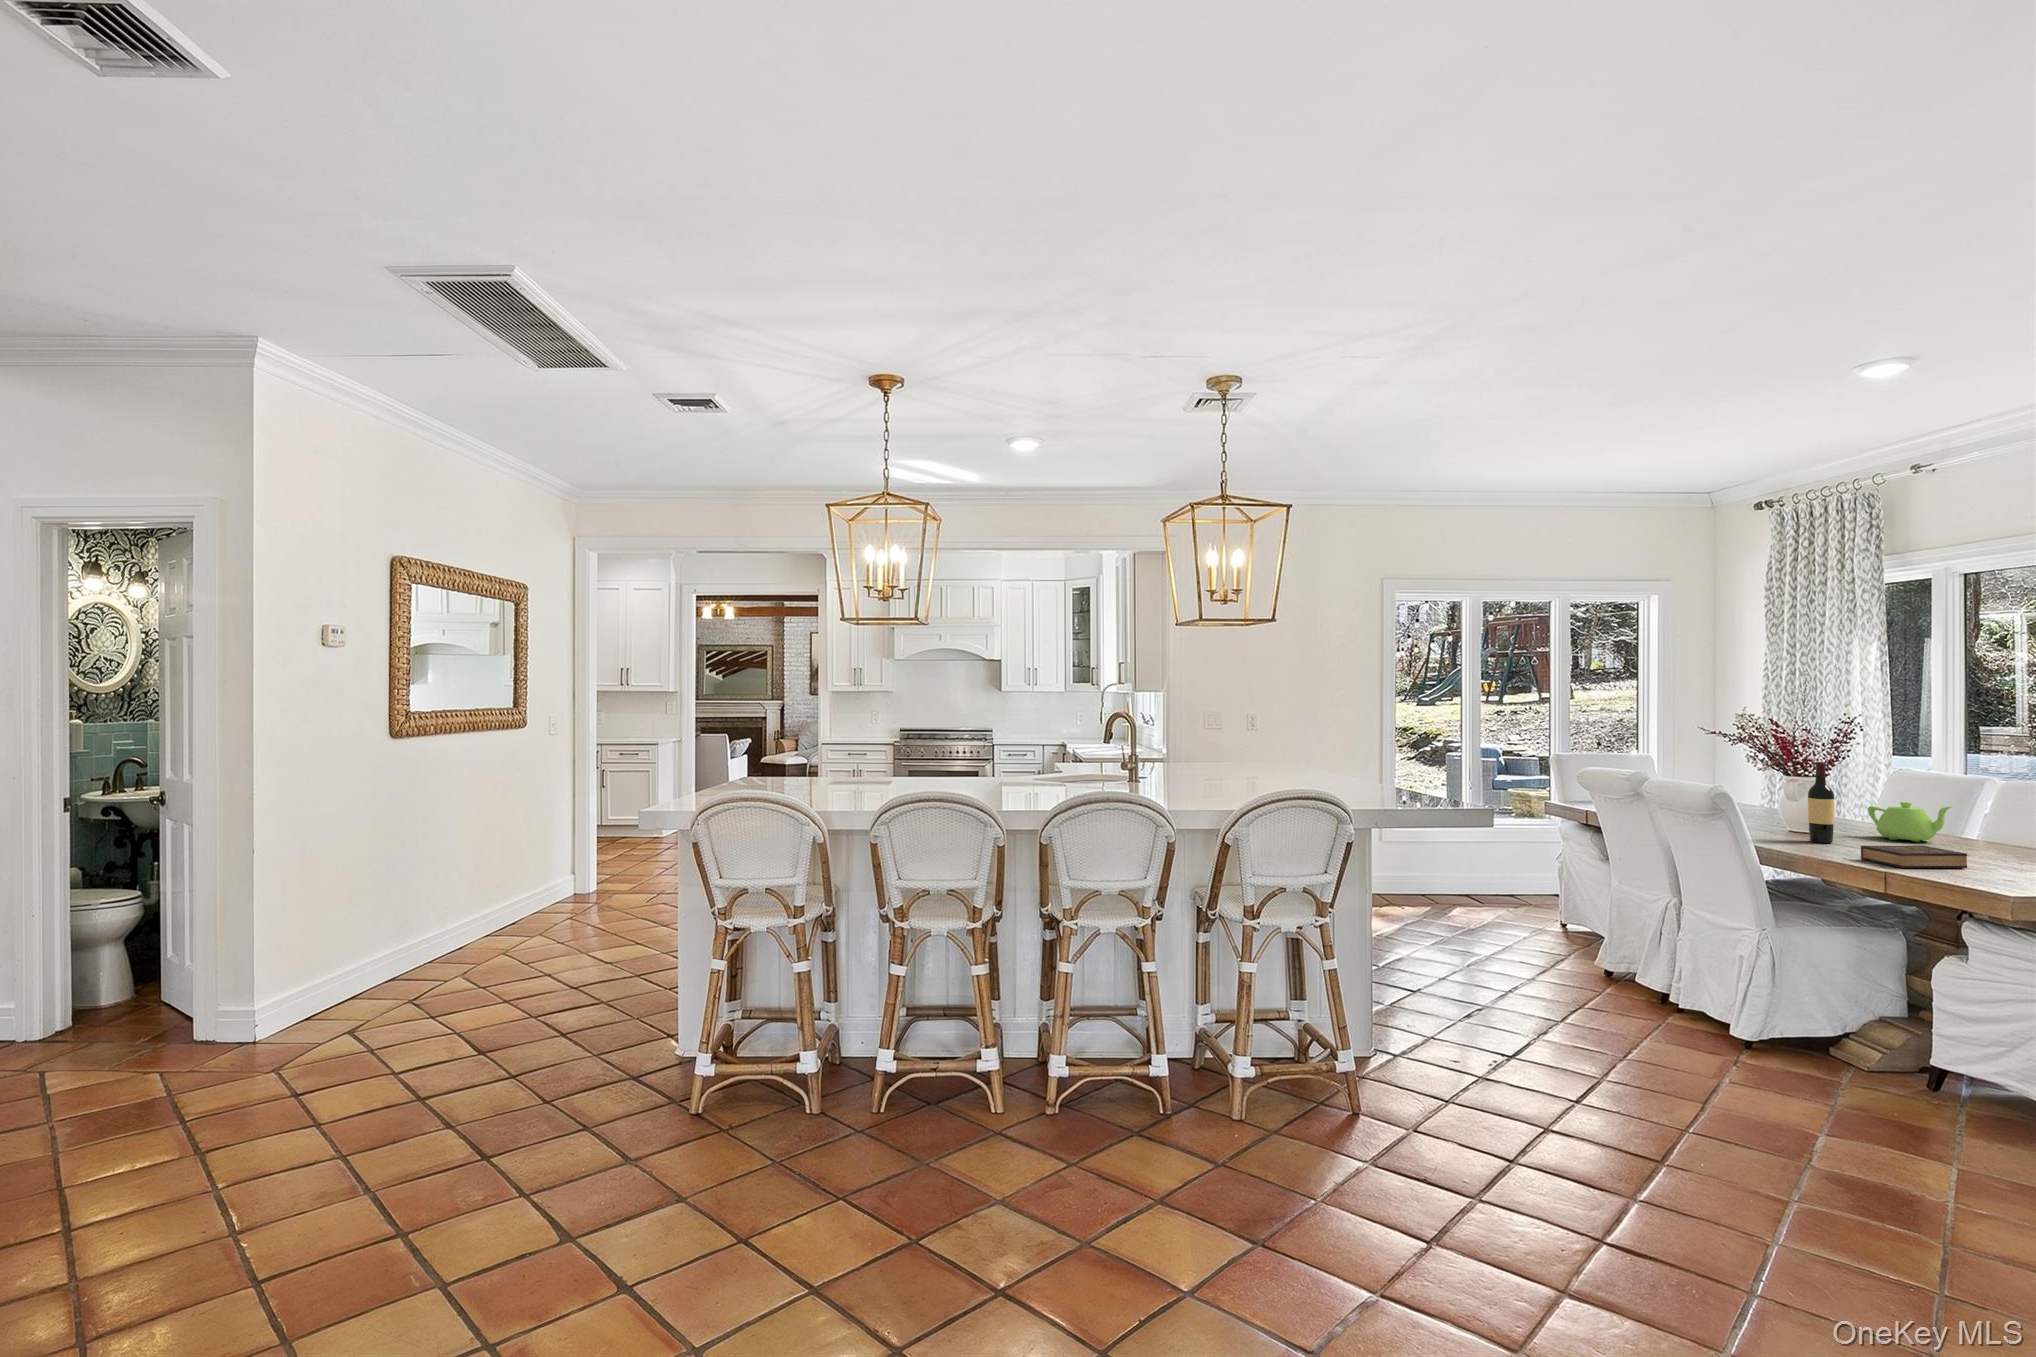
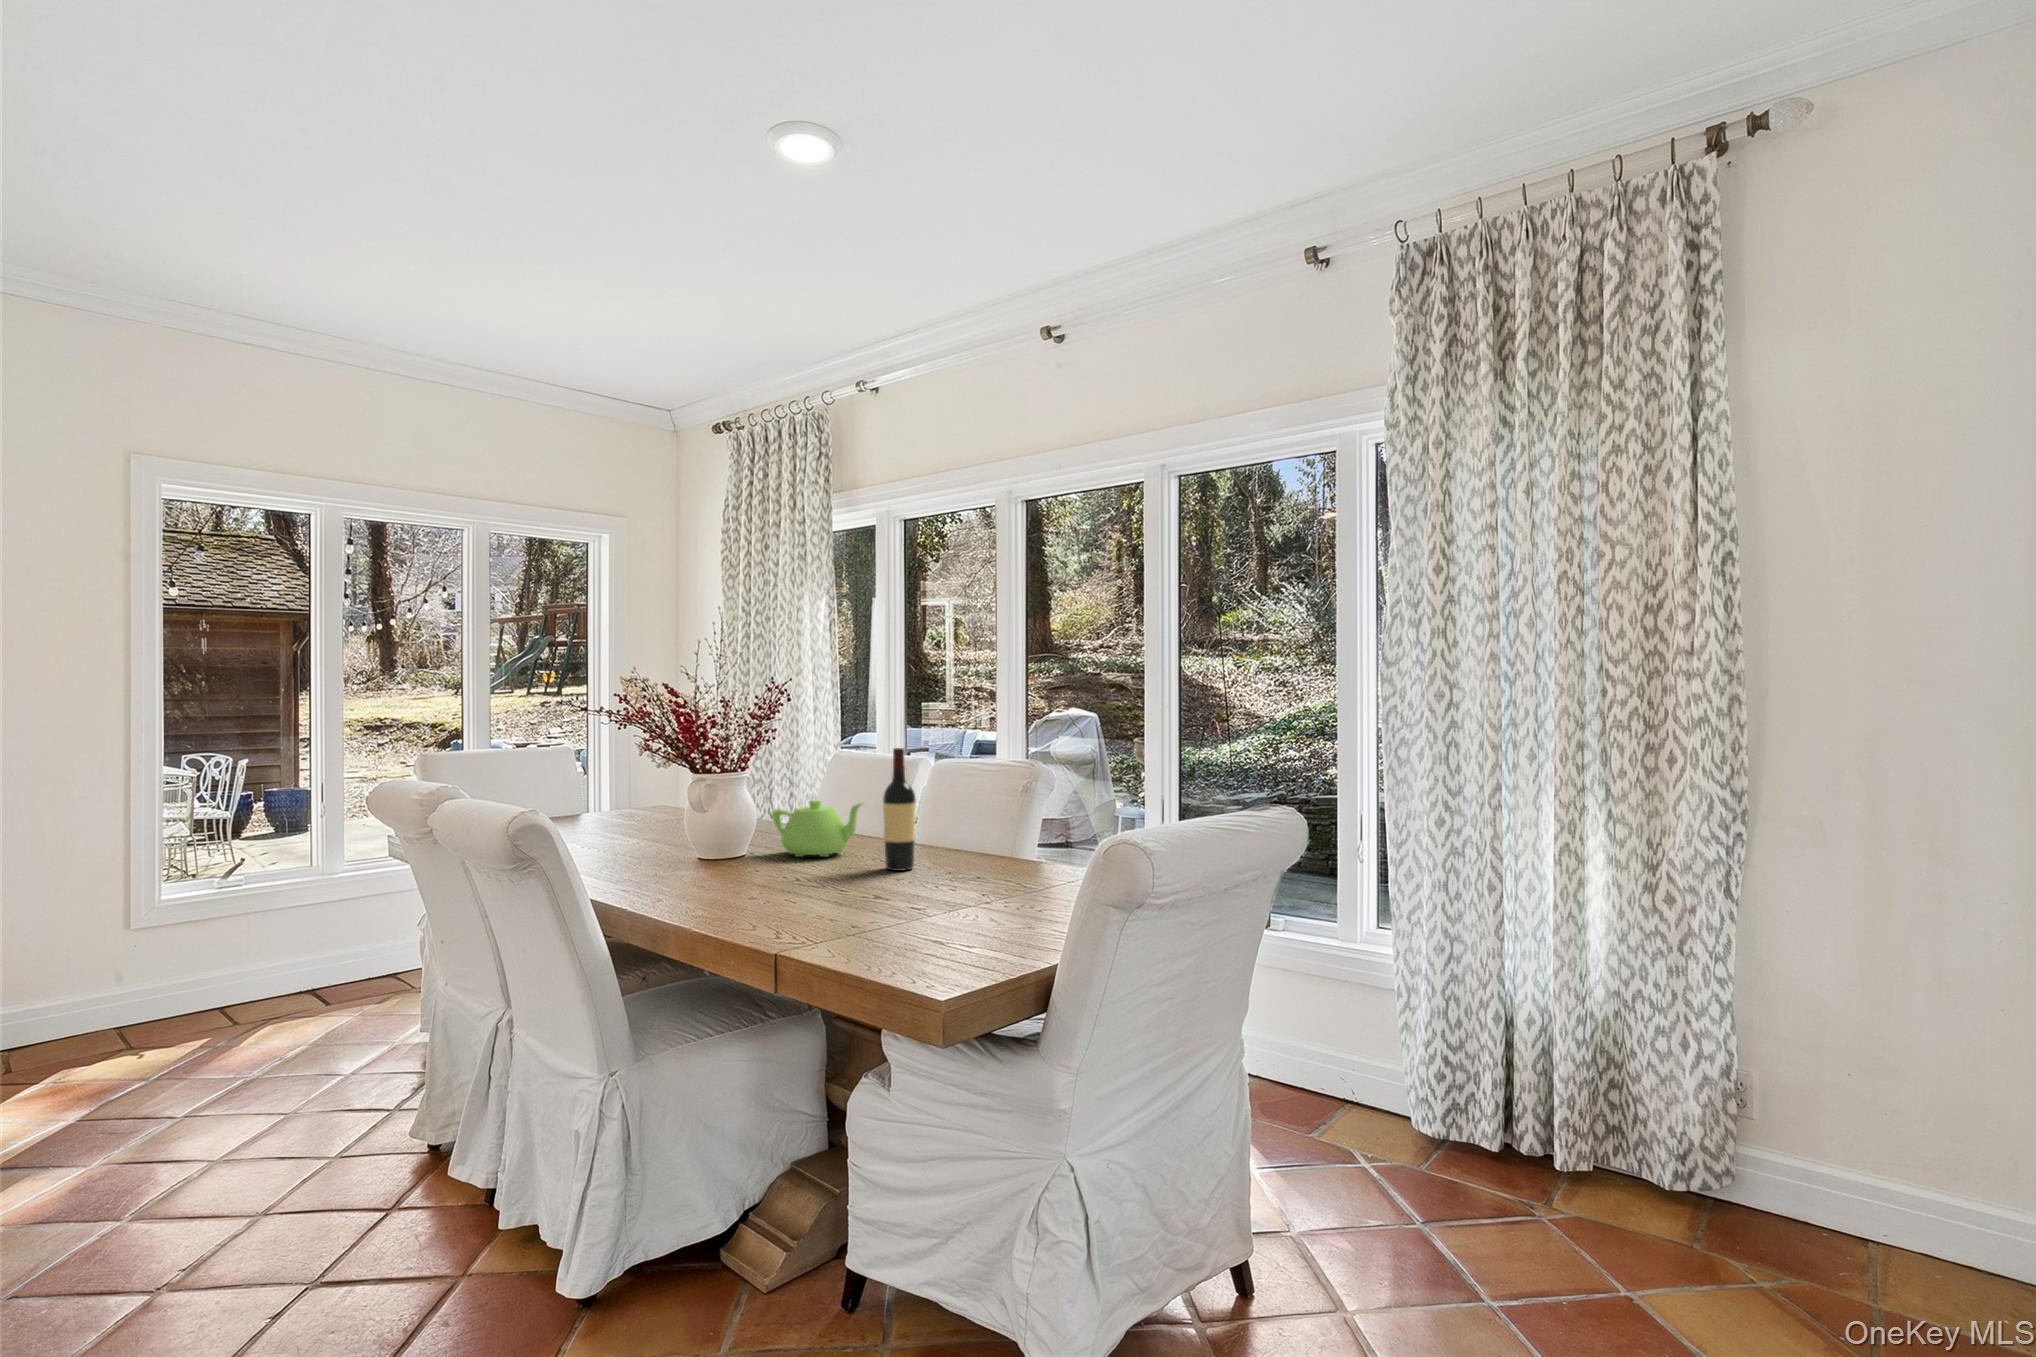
wine bottle: present [1808,762,1834,843] -> present [883,748,916,871]
hardback book: present [1861,846,1967,868] -> none [723,873,857,923]

